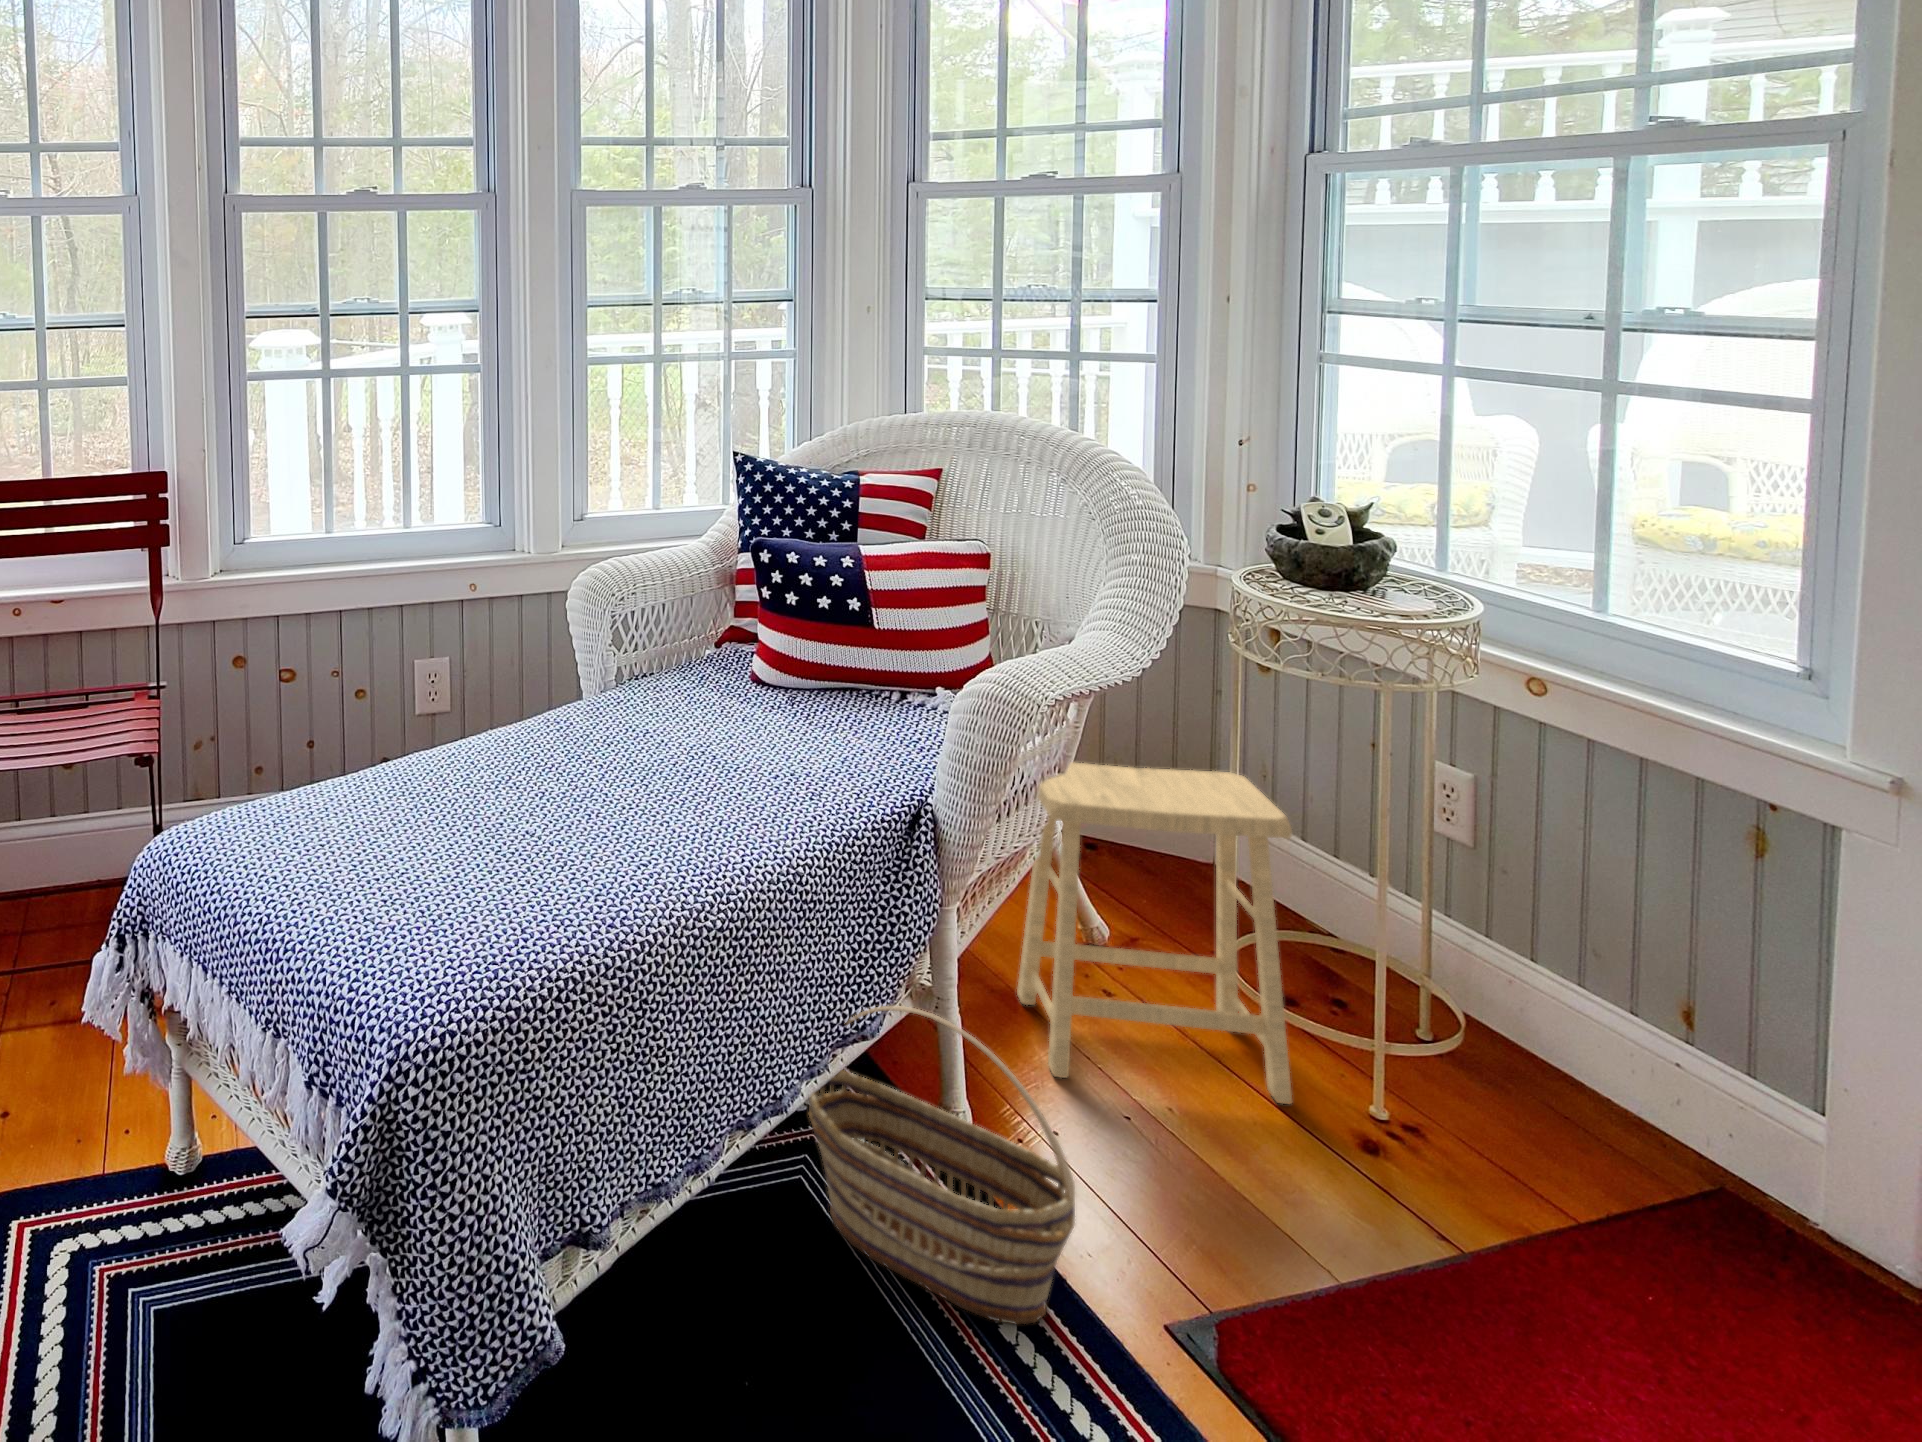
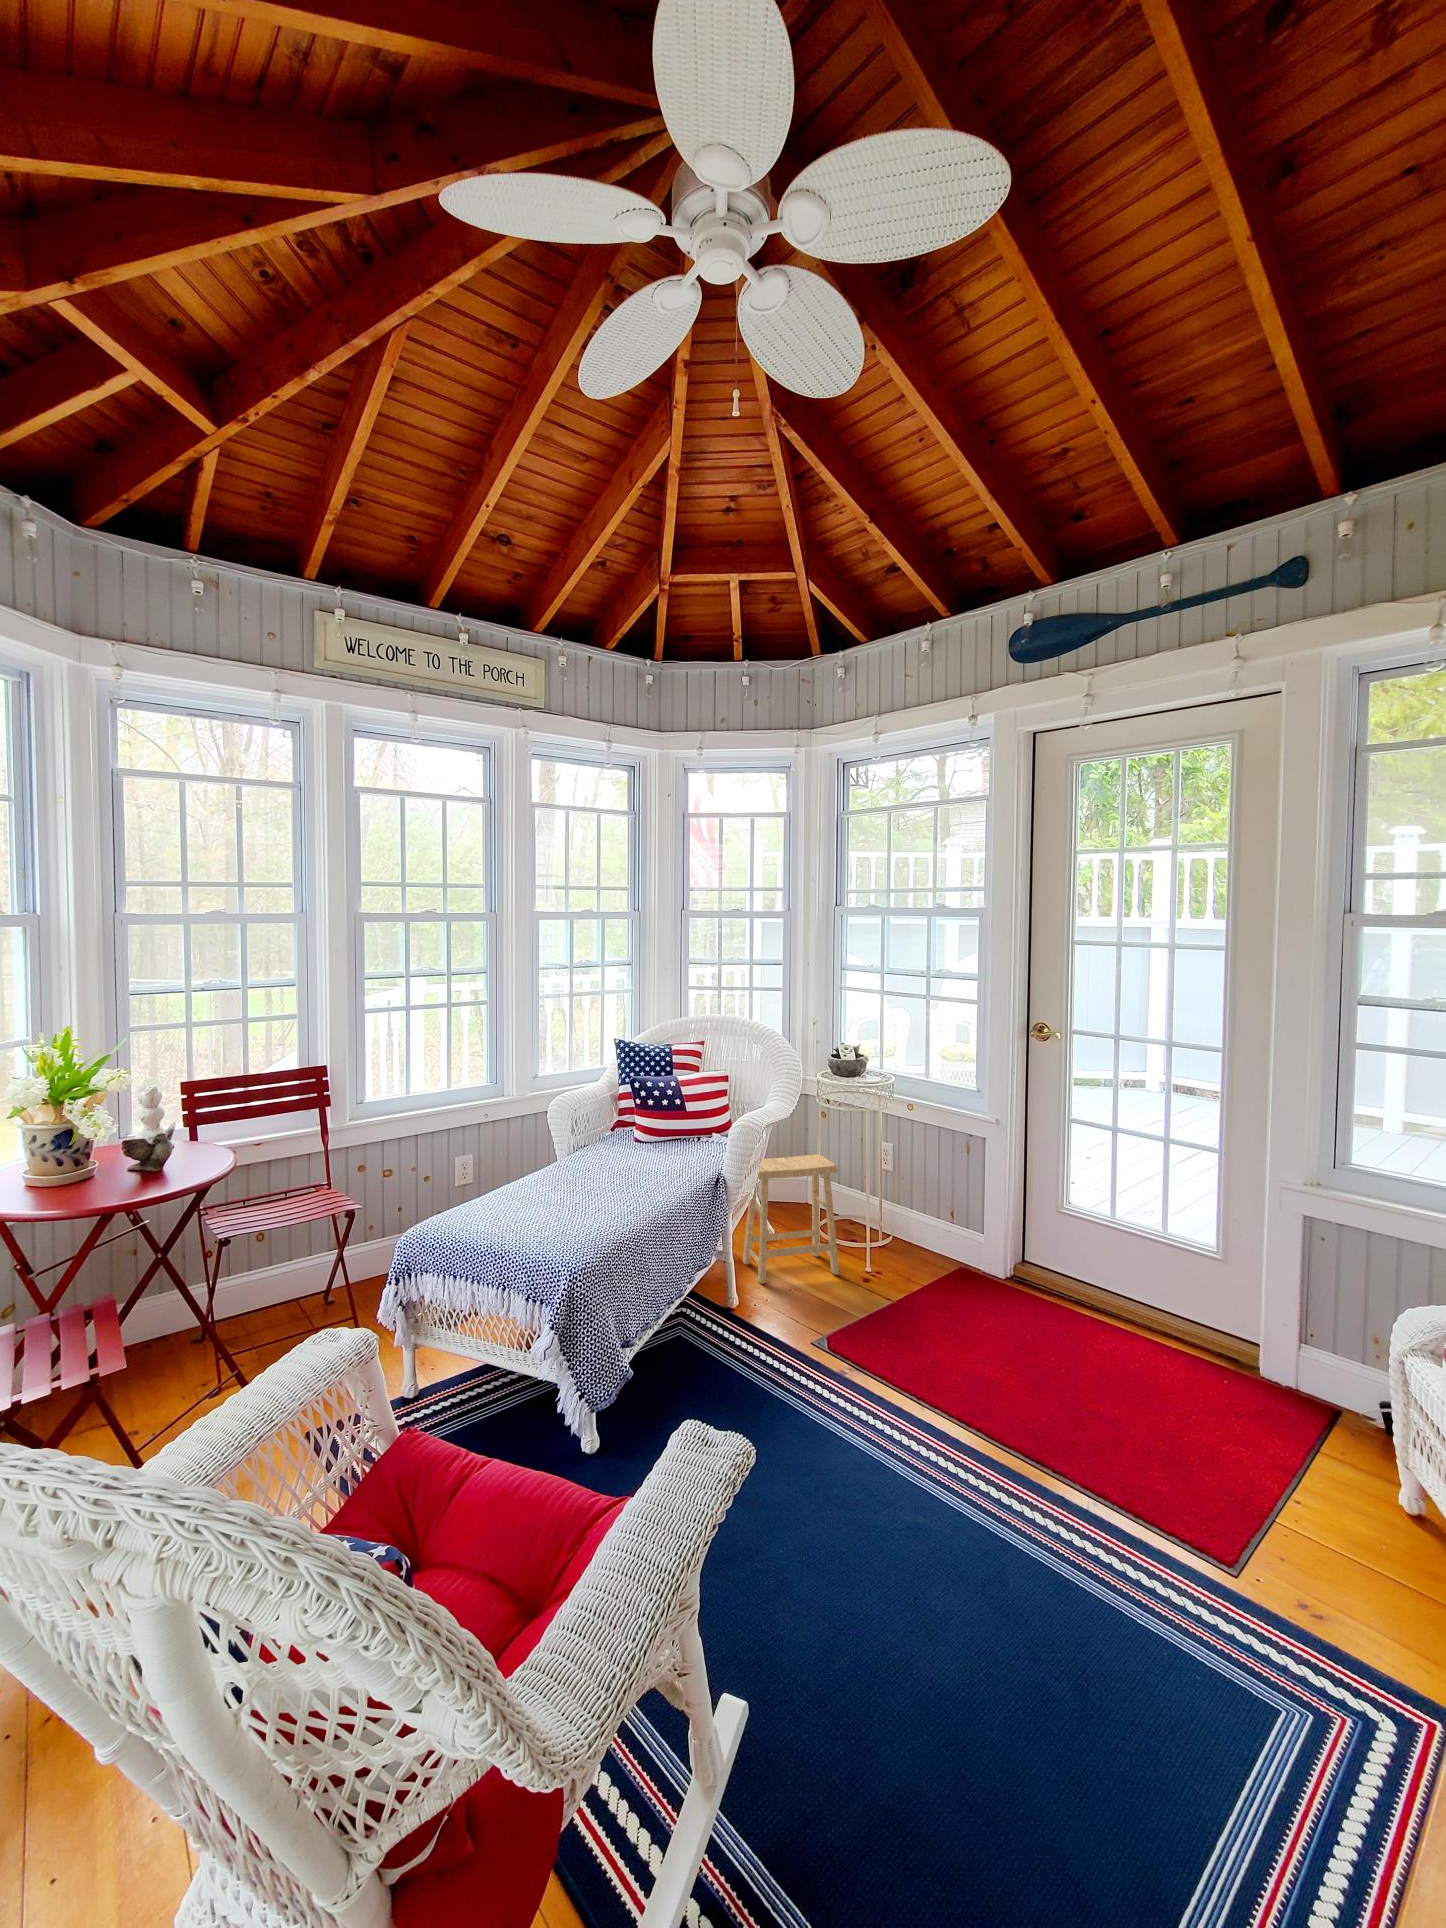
basket: present [809,1006,1075,1324] -> none [683,1247,780,1353]

